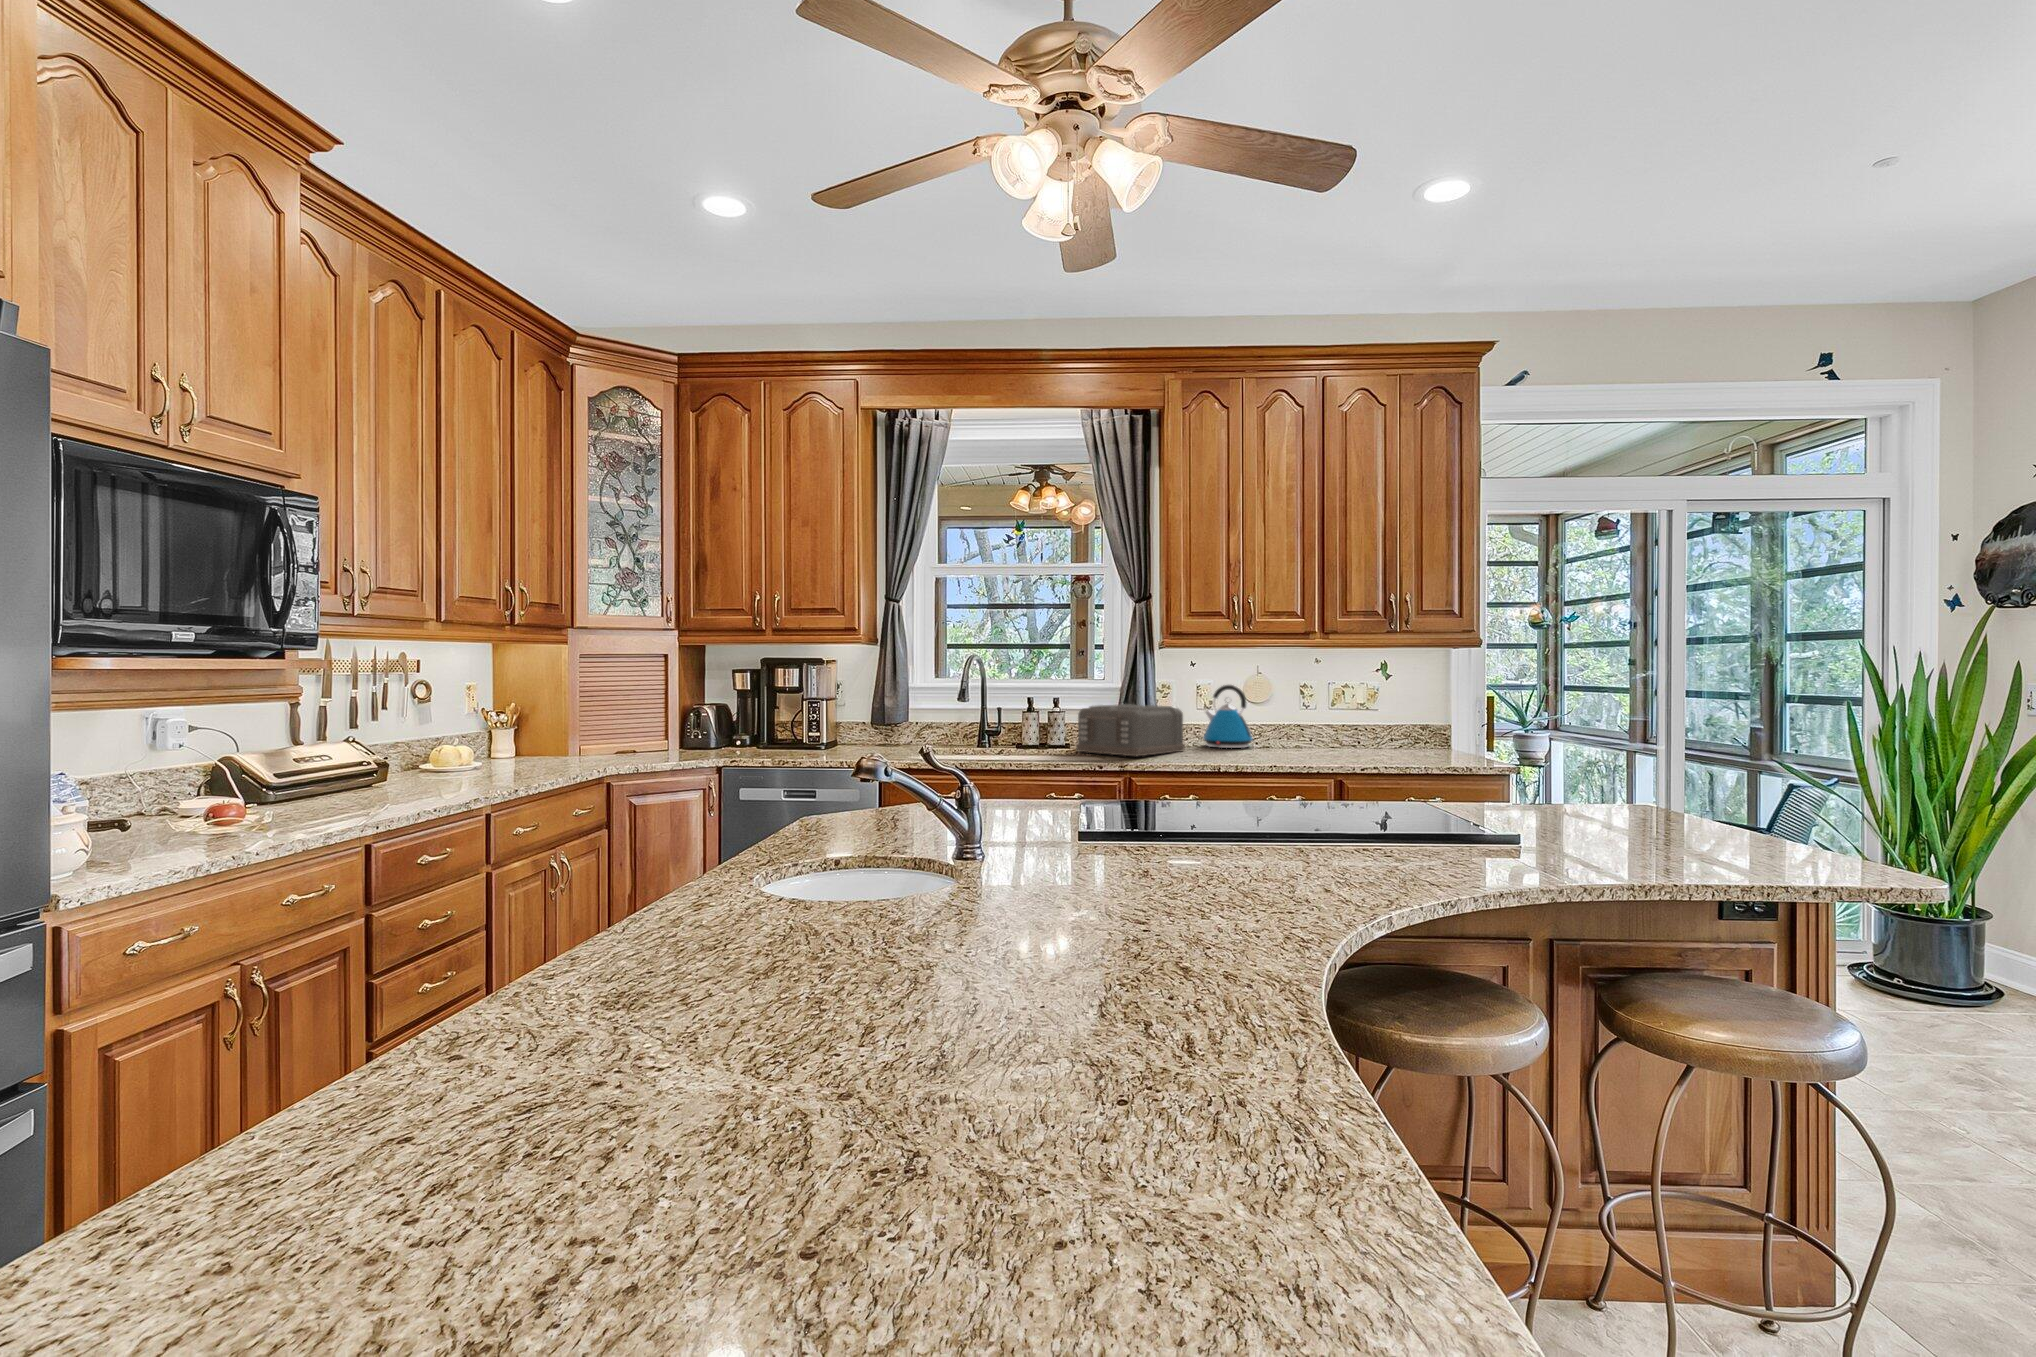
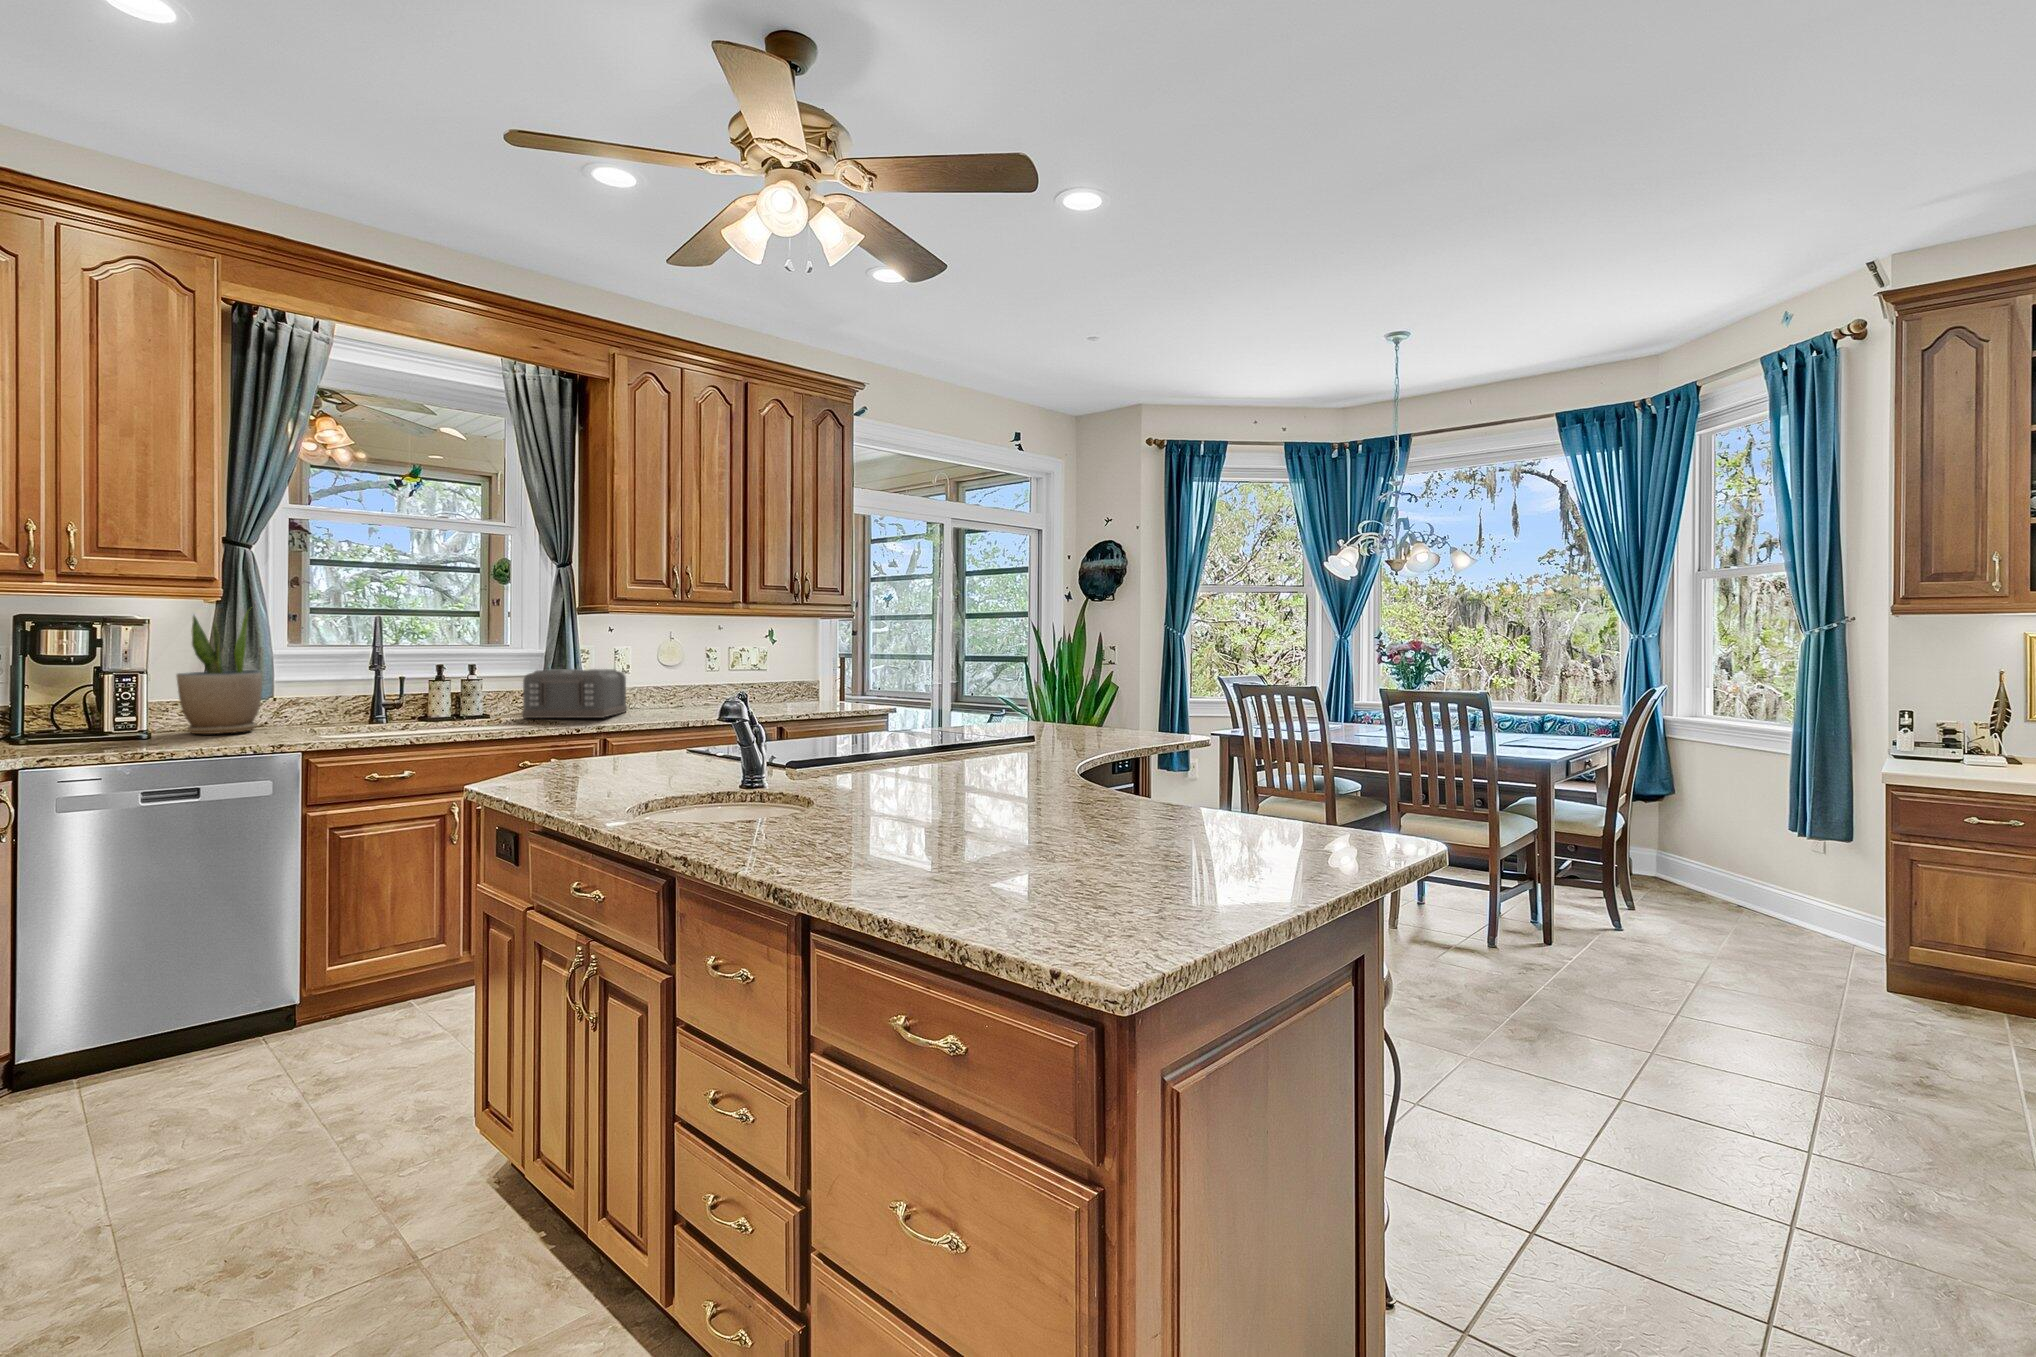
potted plant: none [832,651,884,750] -> present [176,612,262,734]
kettle: present [1203,685,1253,748] -> none [630,649,684,707]

